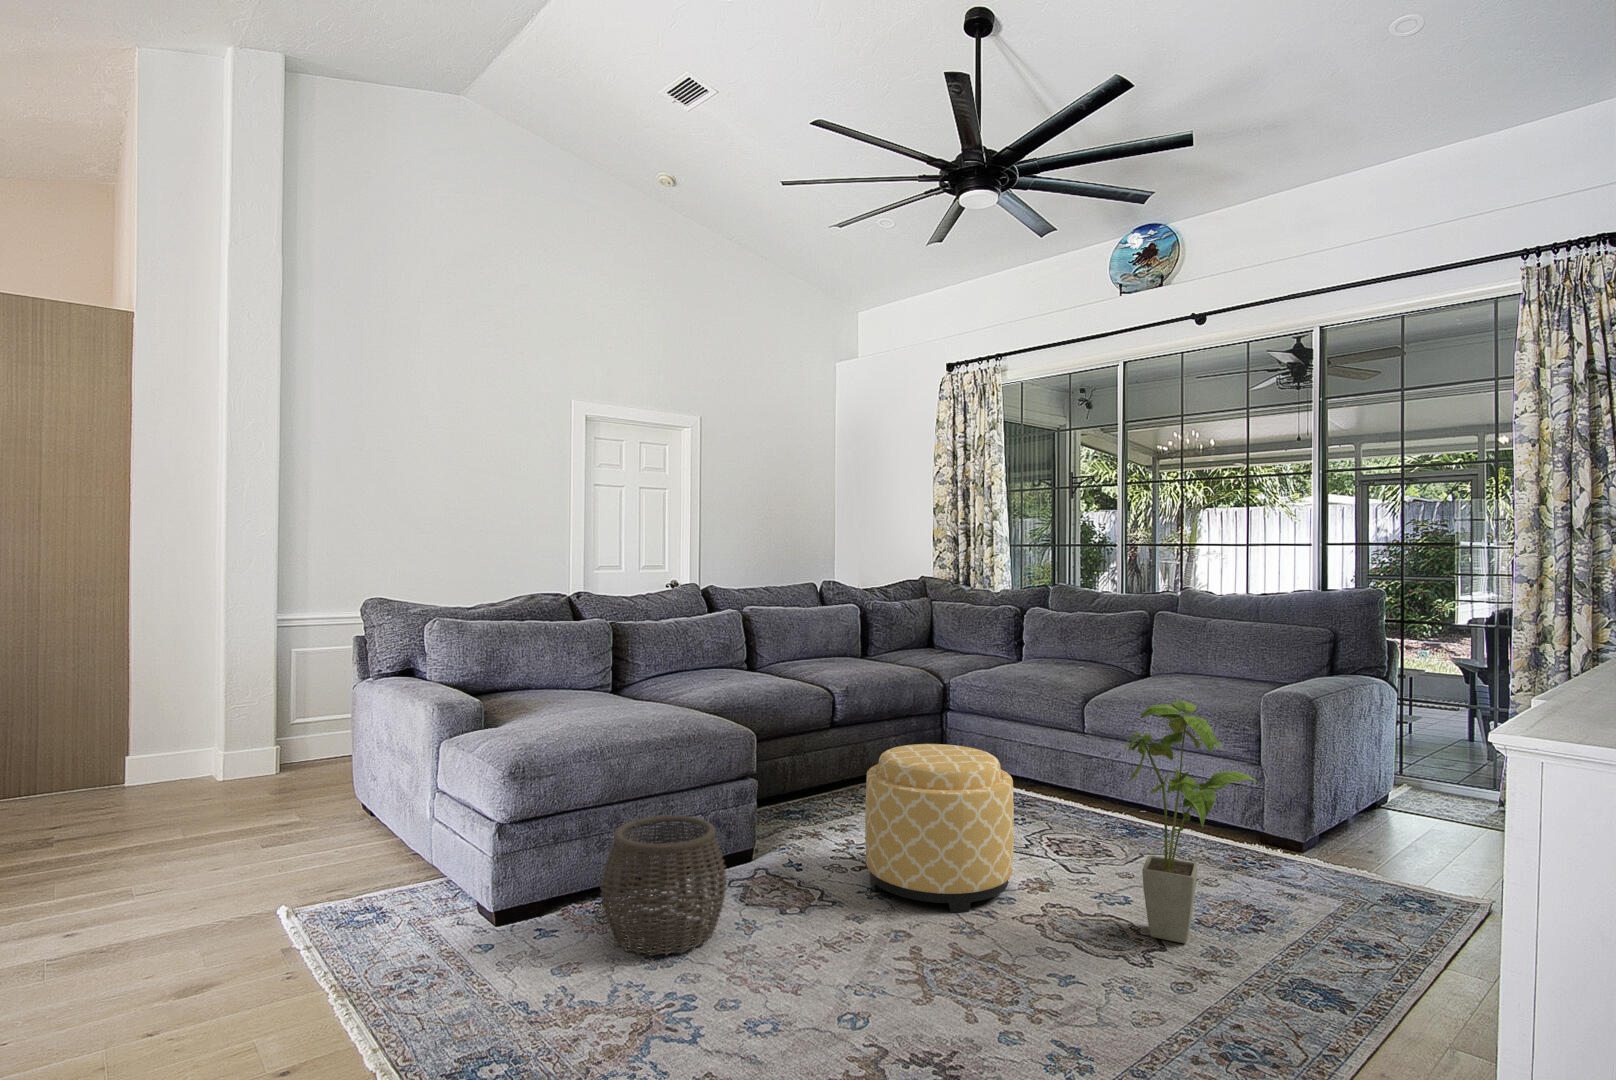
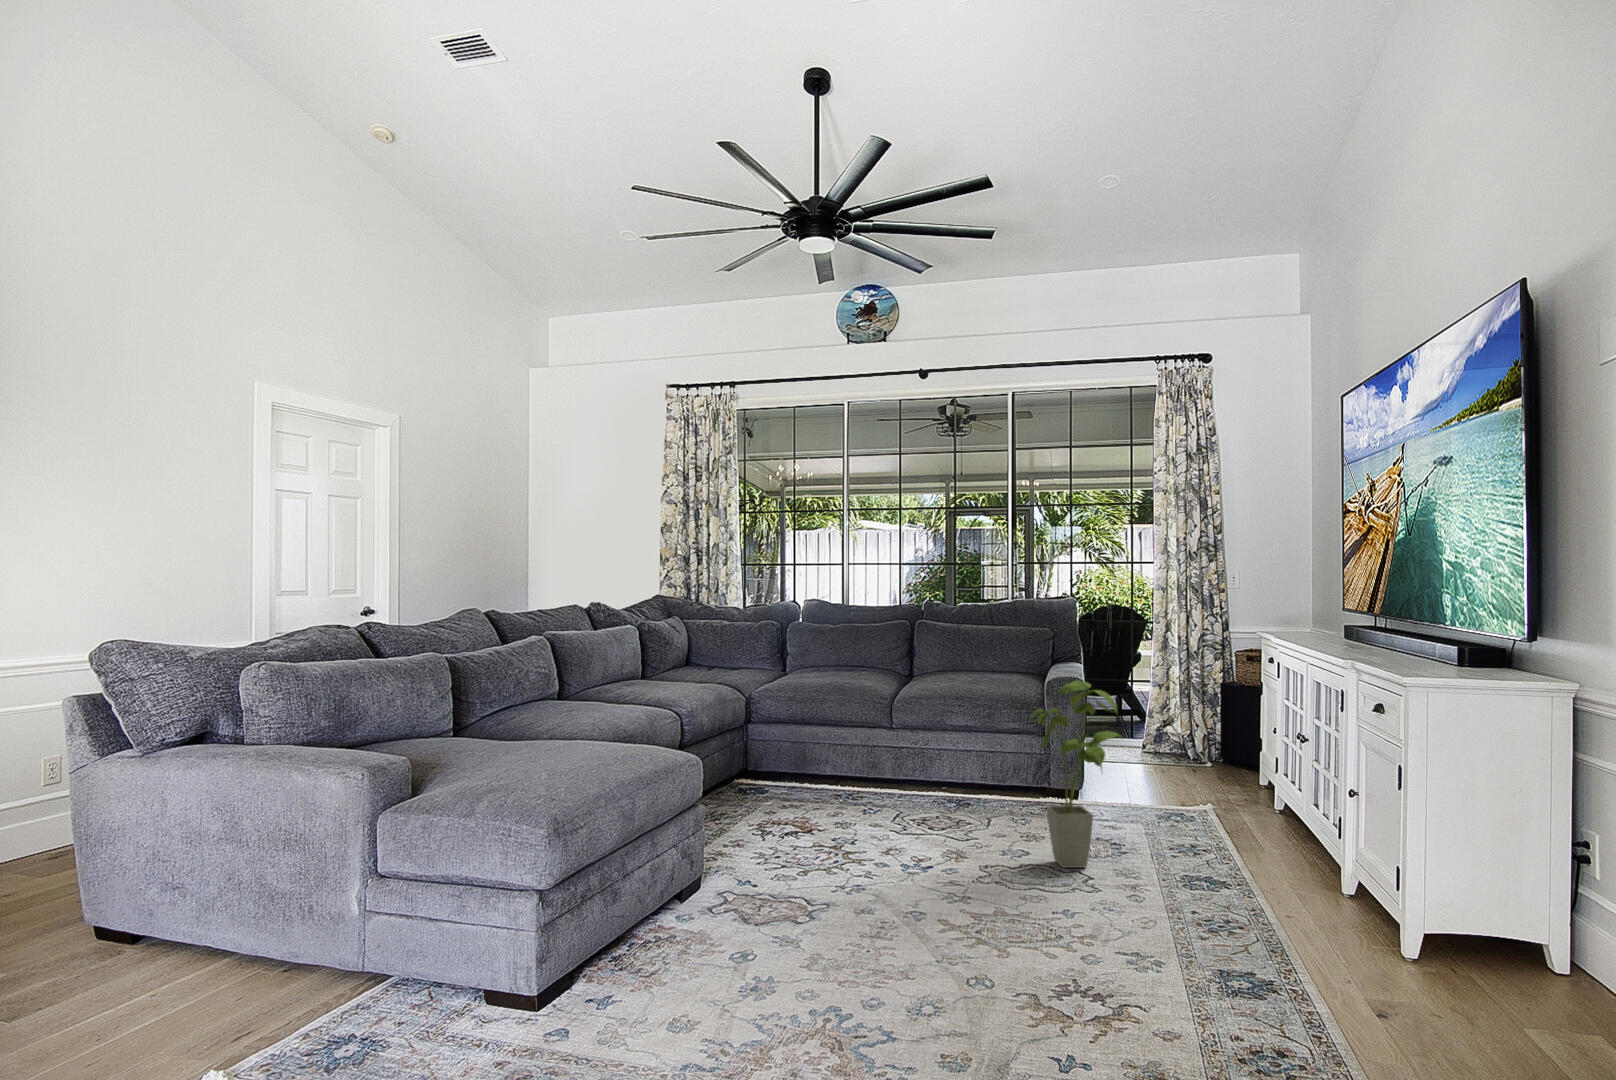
ottoman: present [865,744,1014,912] -> none [809,740,940,880]
woven basket: present [601,815,727,956] -> none [644,828,769,964]

